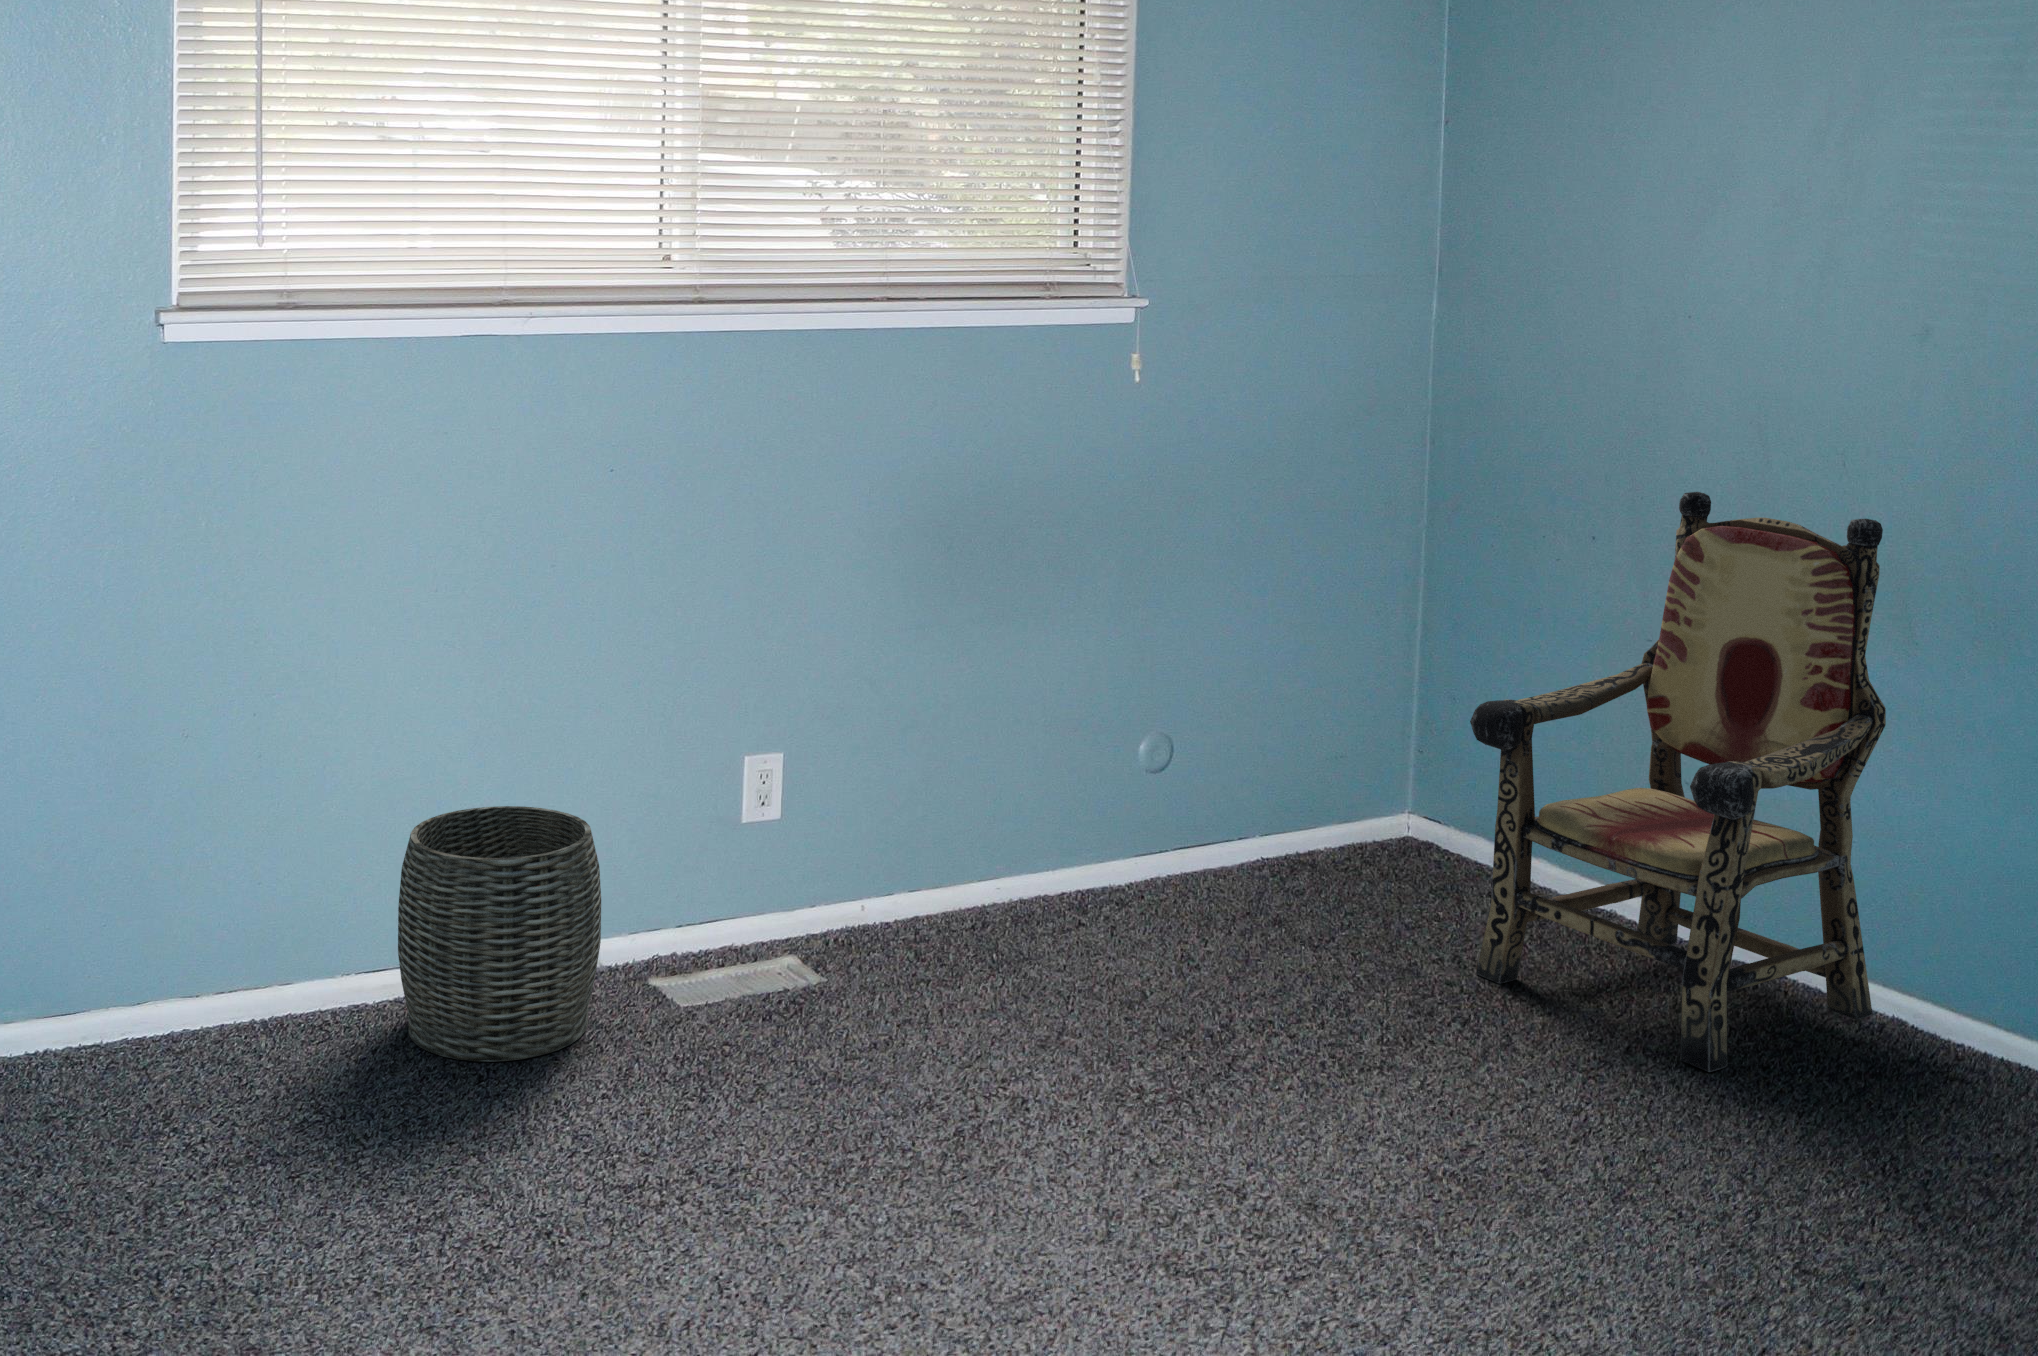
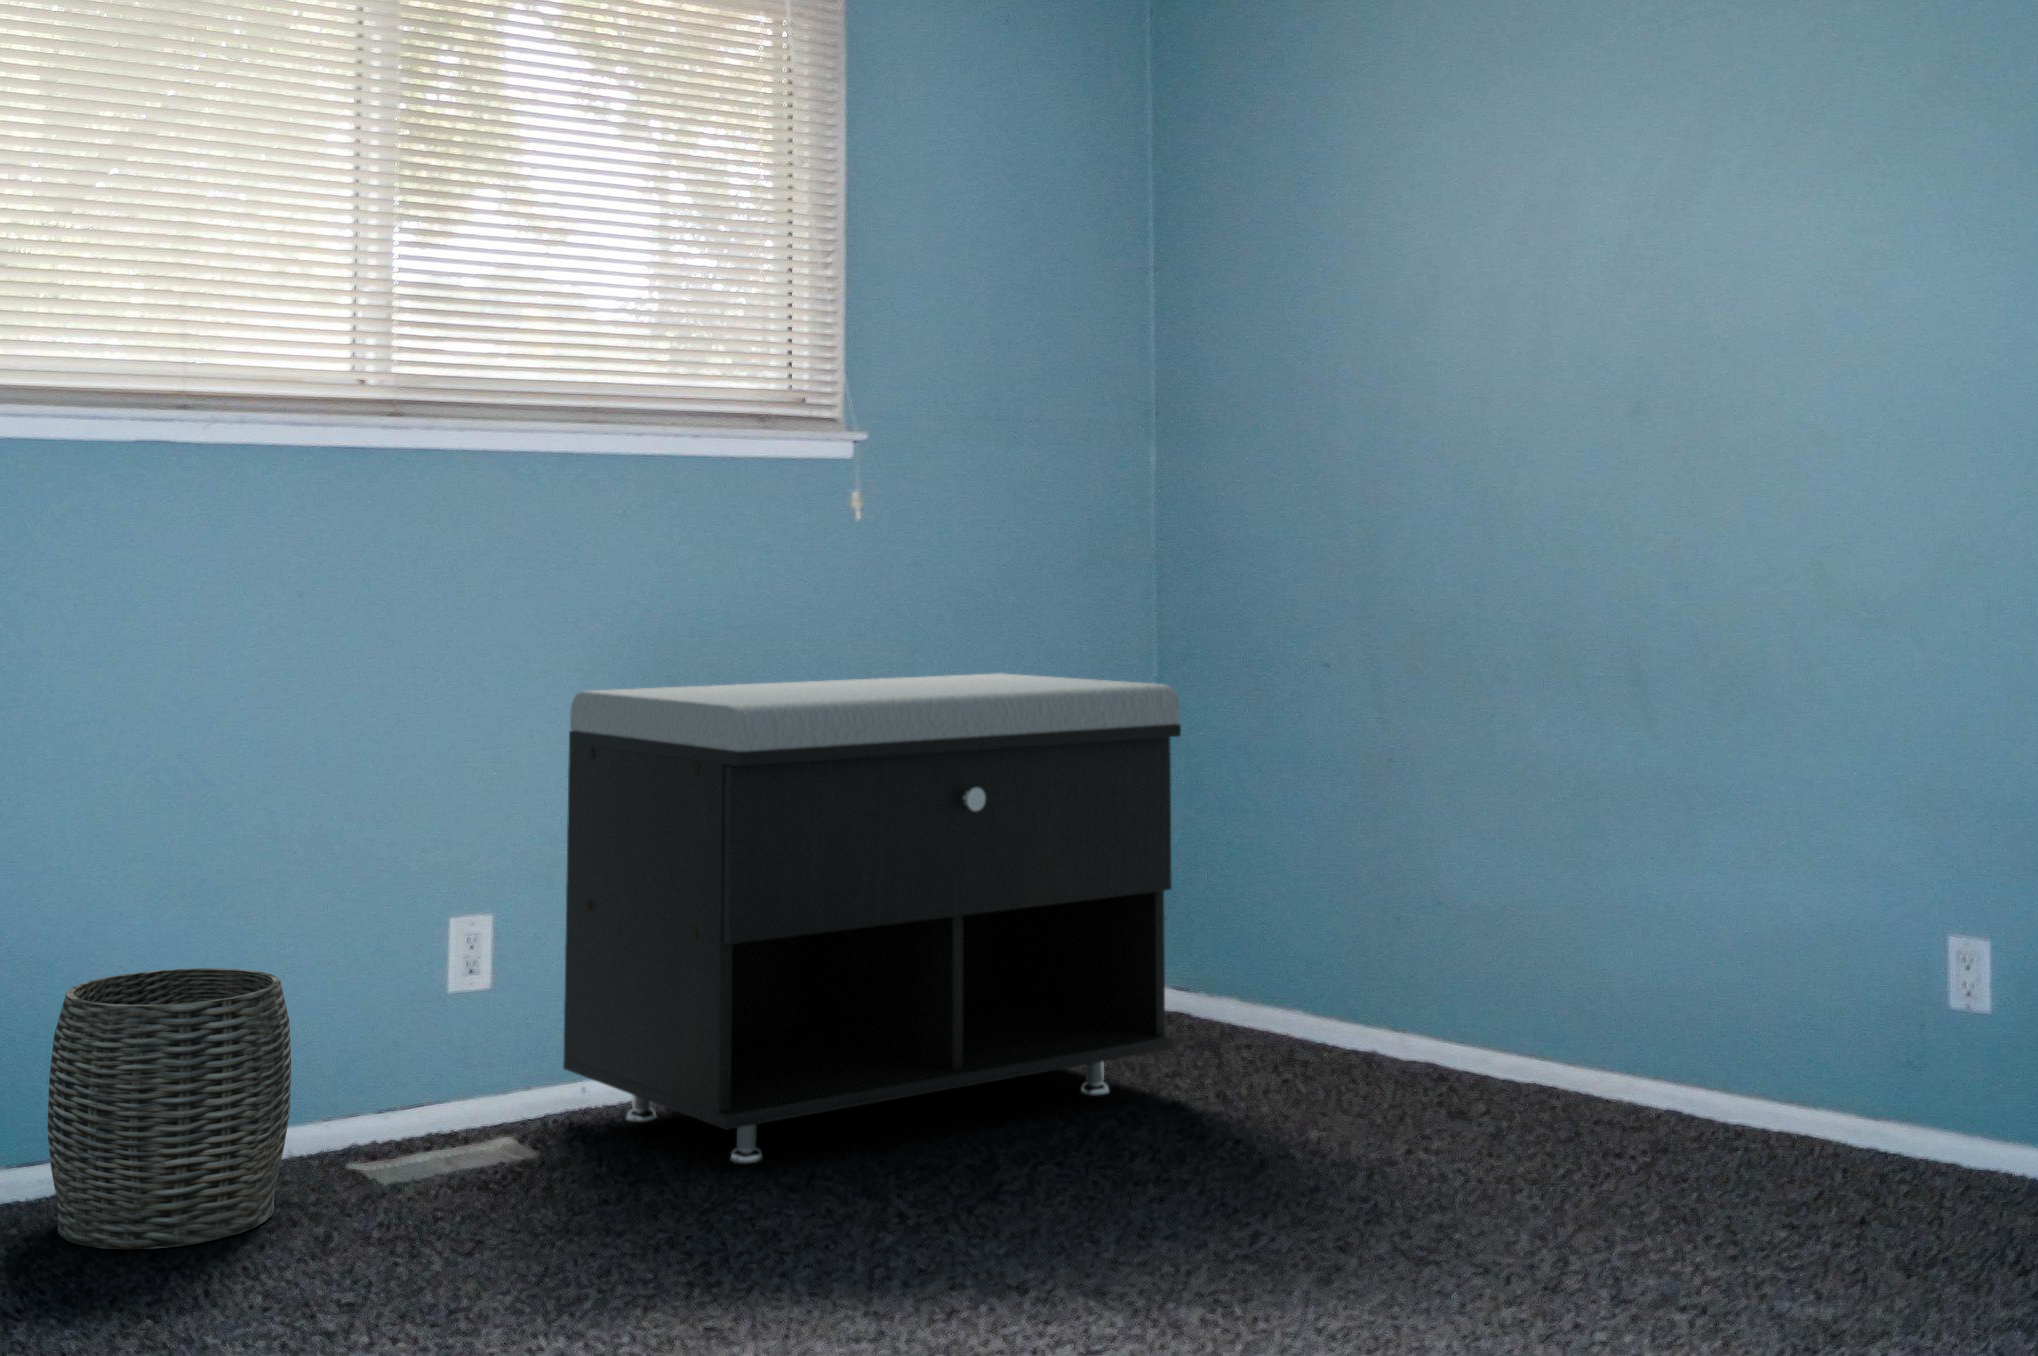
armchair: present [1470,492,1886,1072] -> none [1219,597,1629,1159]
storage bench: none [846,532,1438,1007] -> present [563,673,1181,1164]

